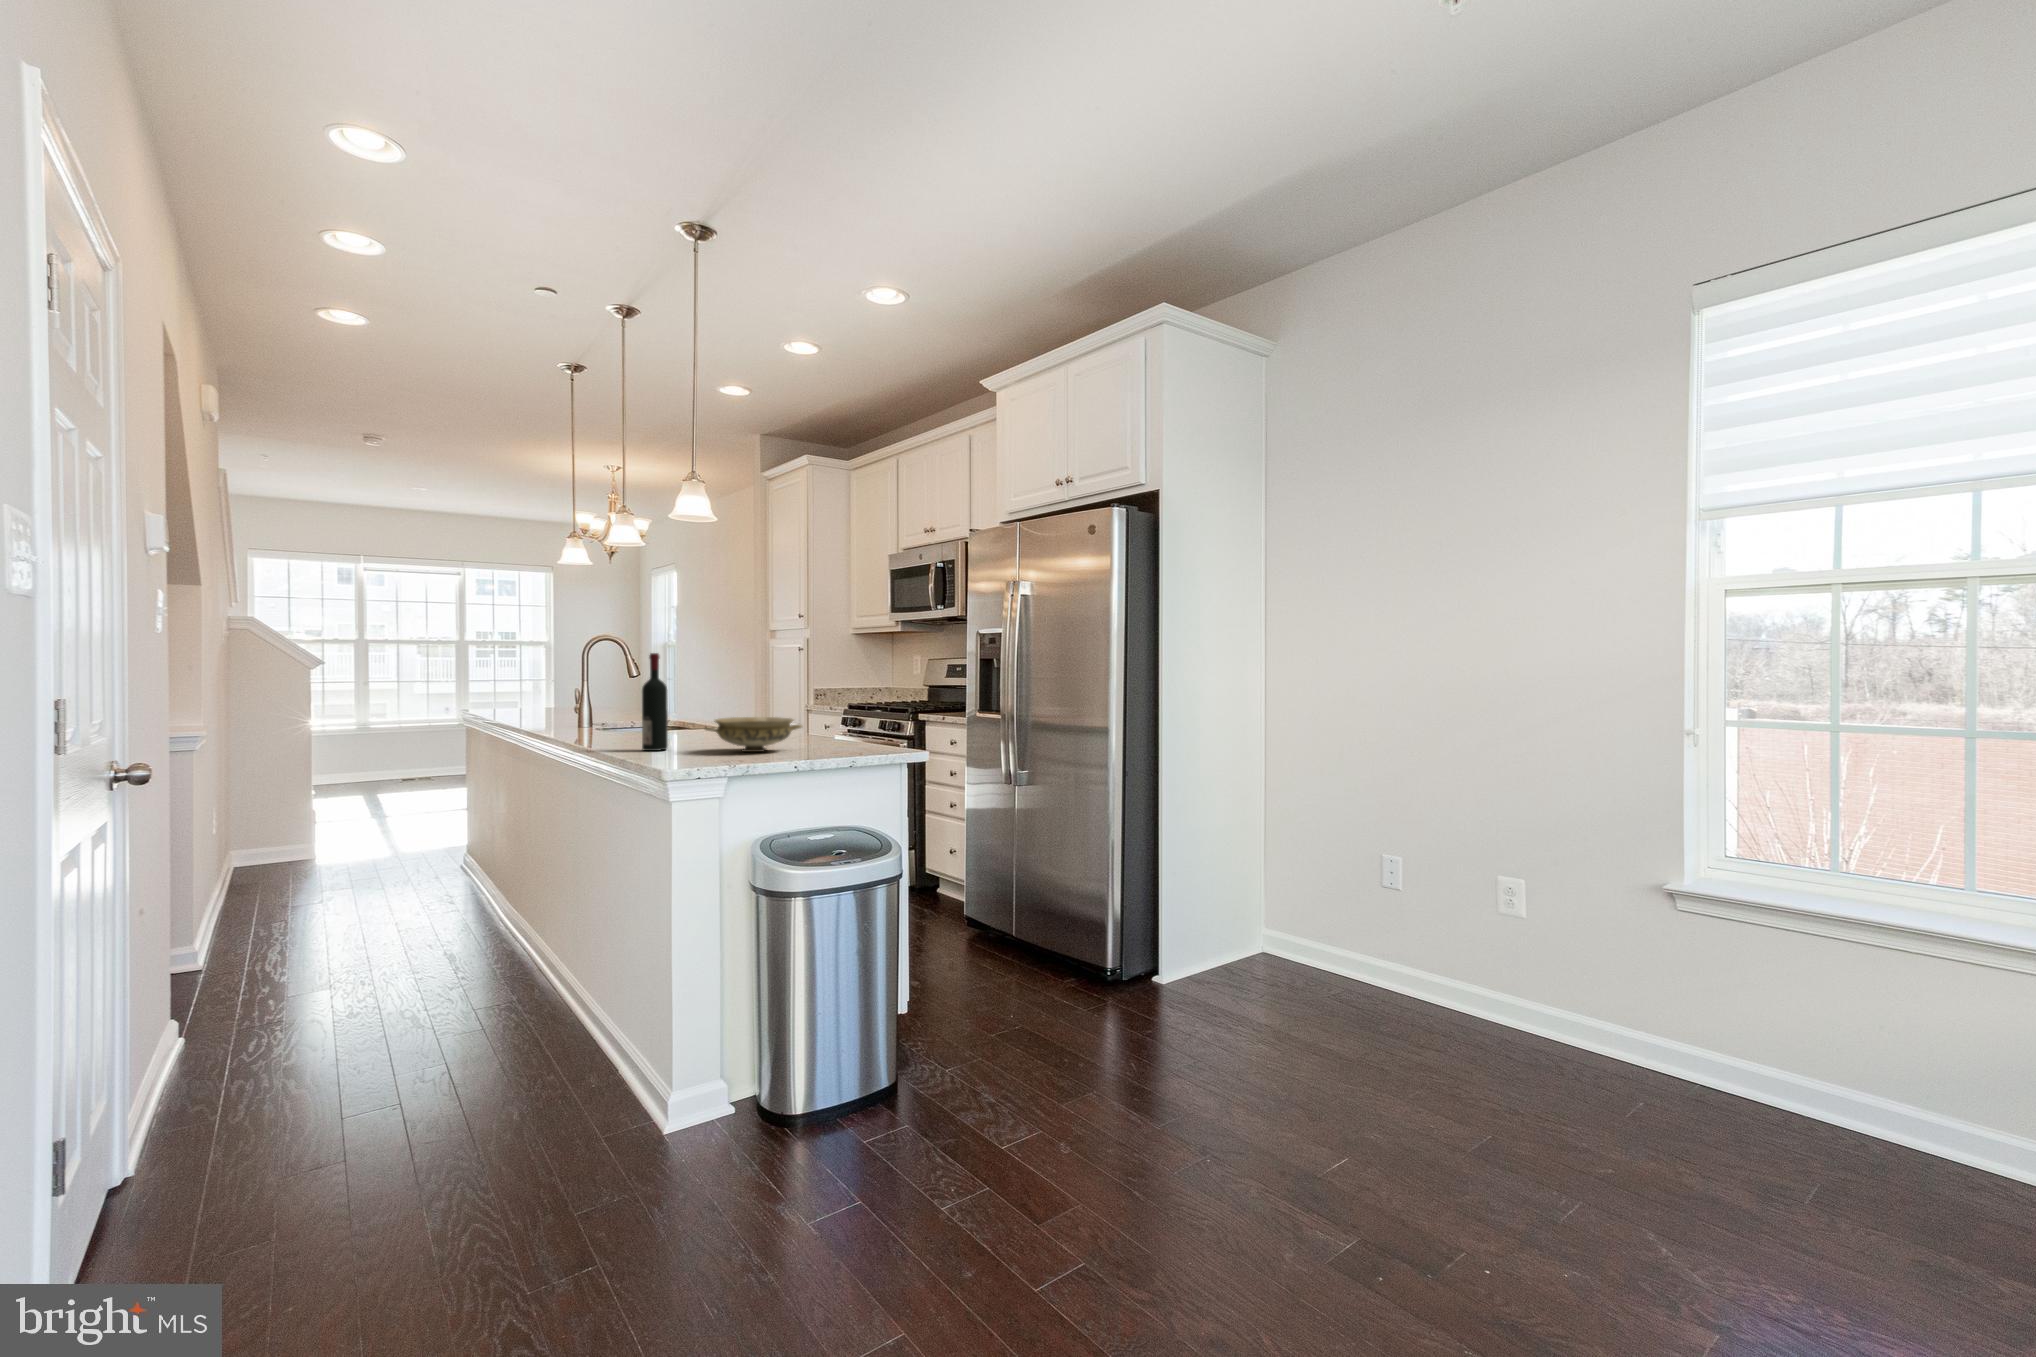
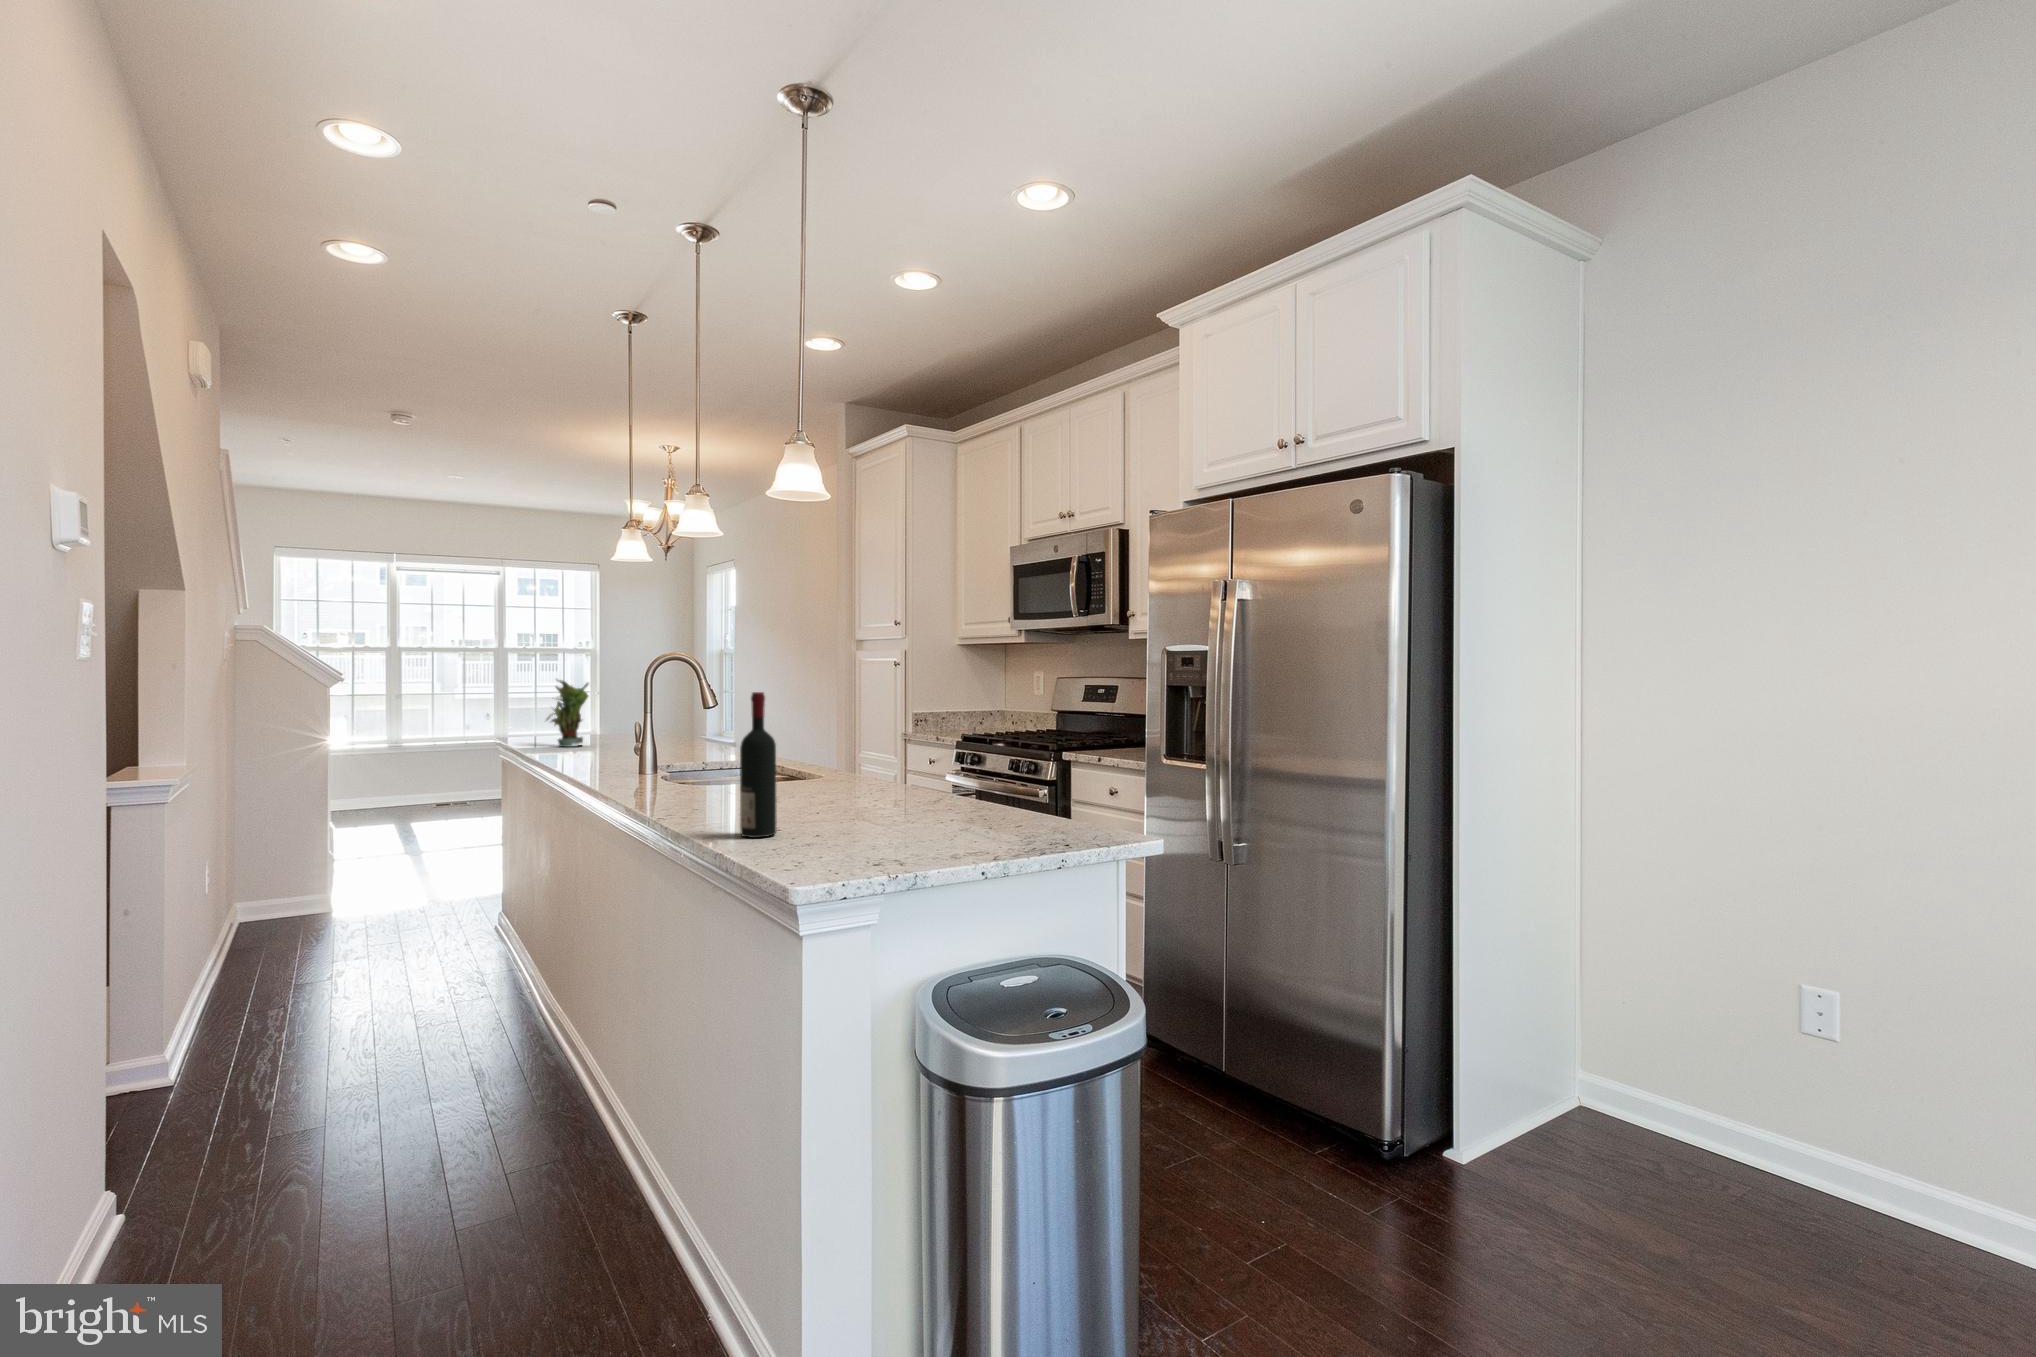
potted plant: none [502,658,540,714] -> present [547,680,588,747]
ceramic bowl: present [705,717,802,752] -> none [834,784,972,842]

